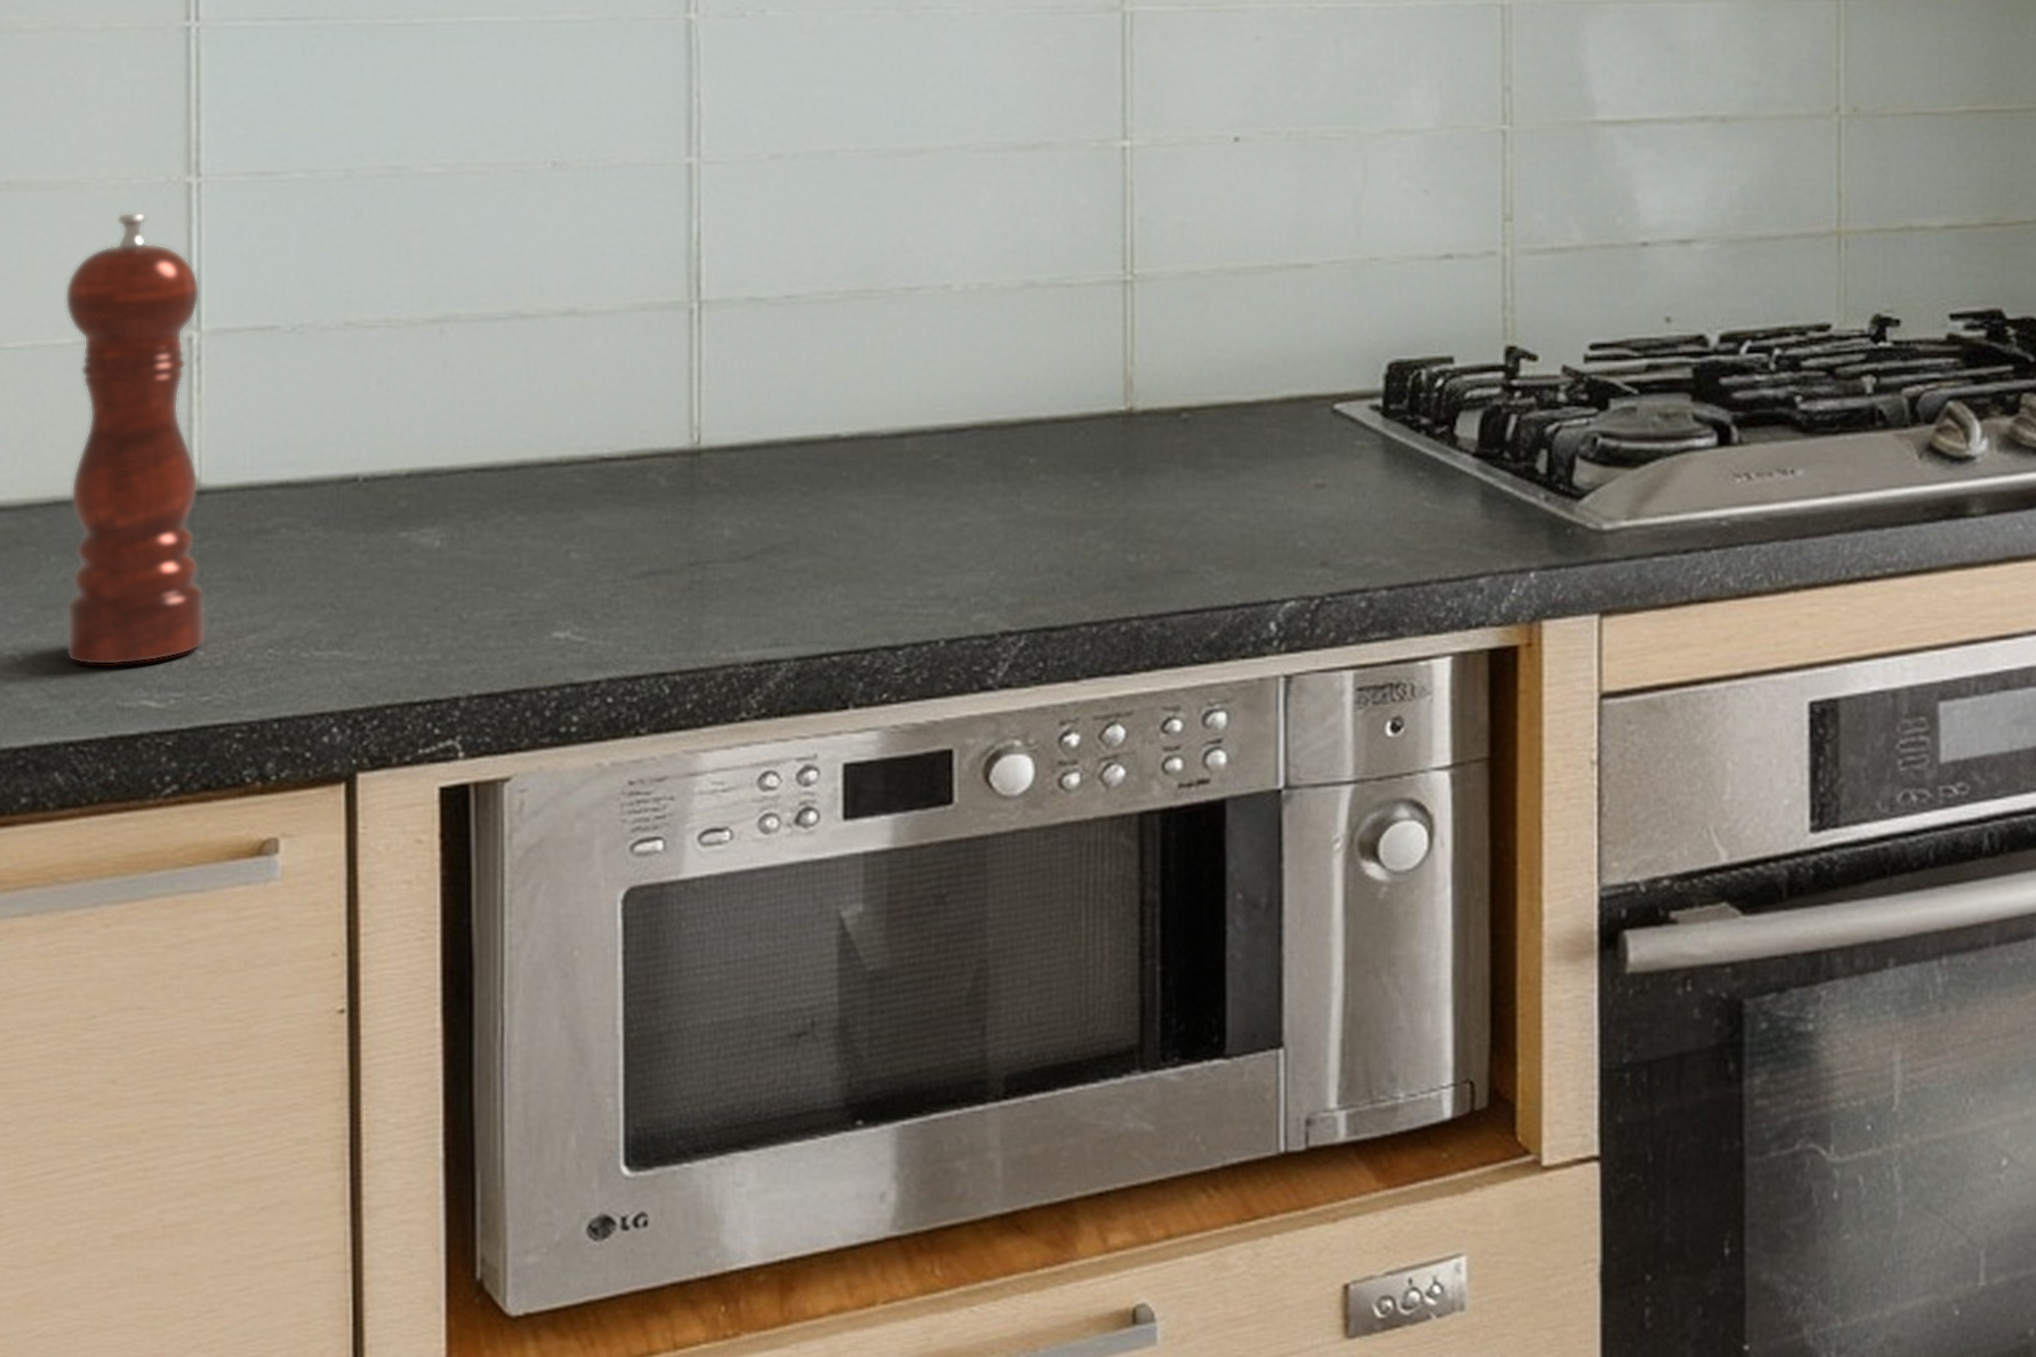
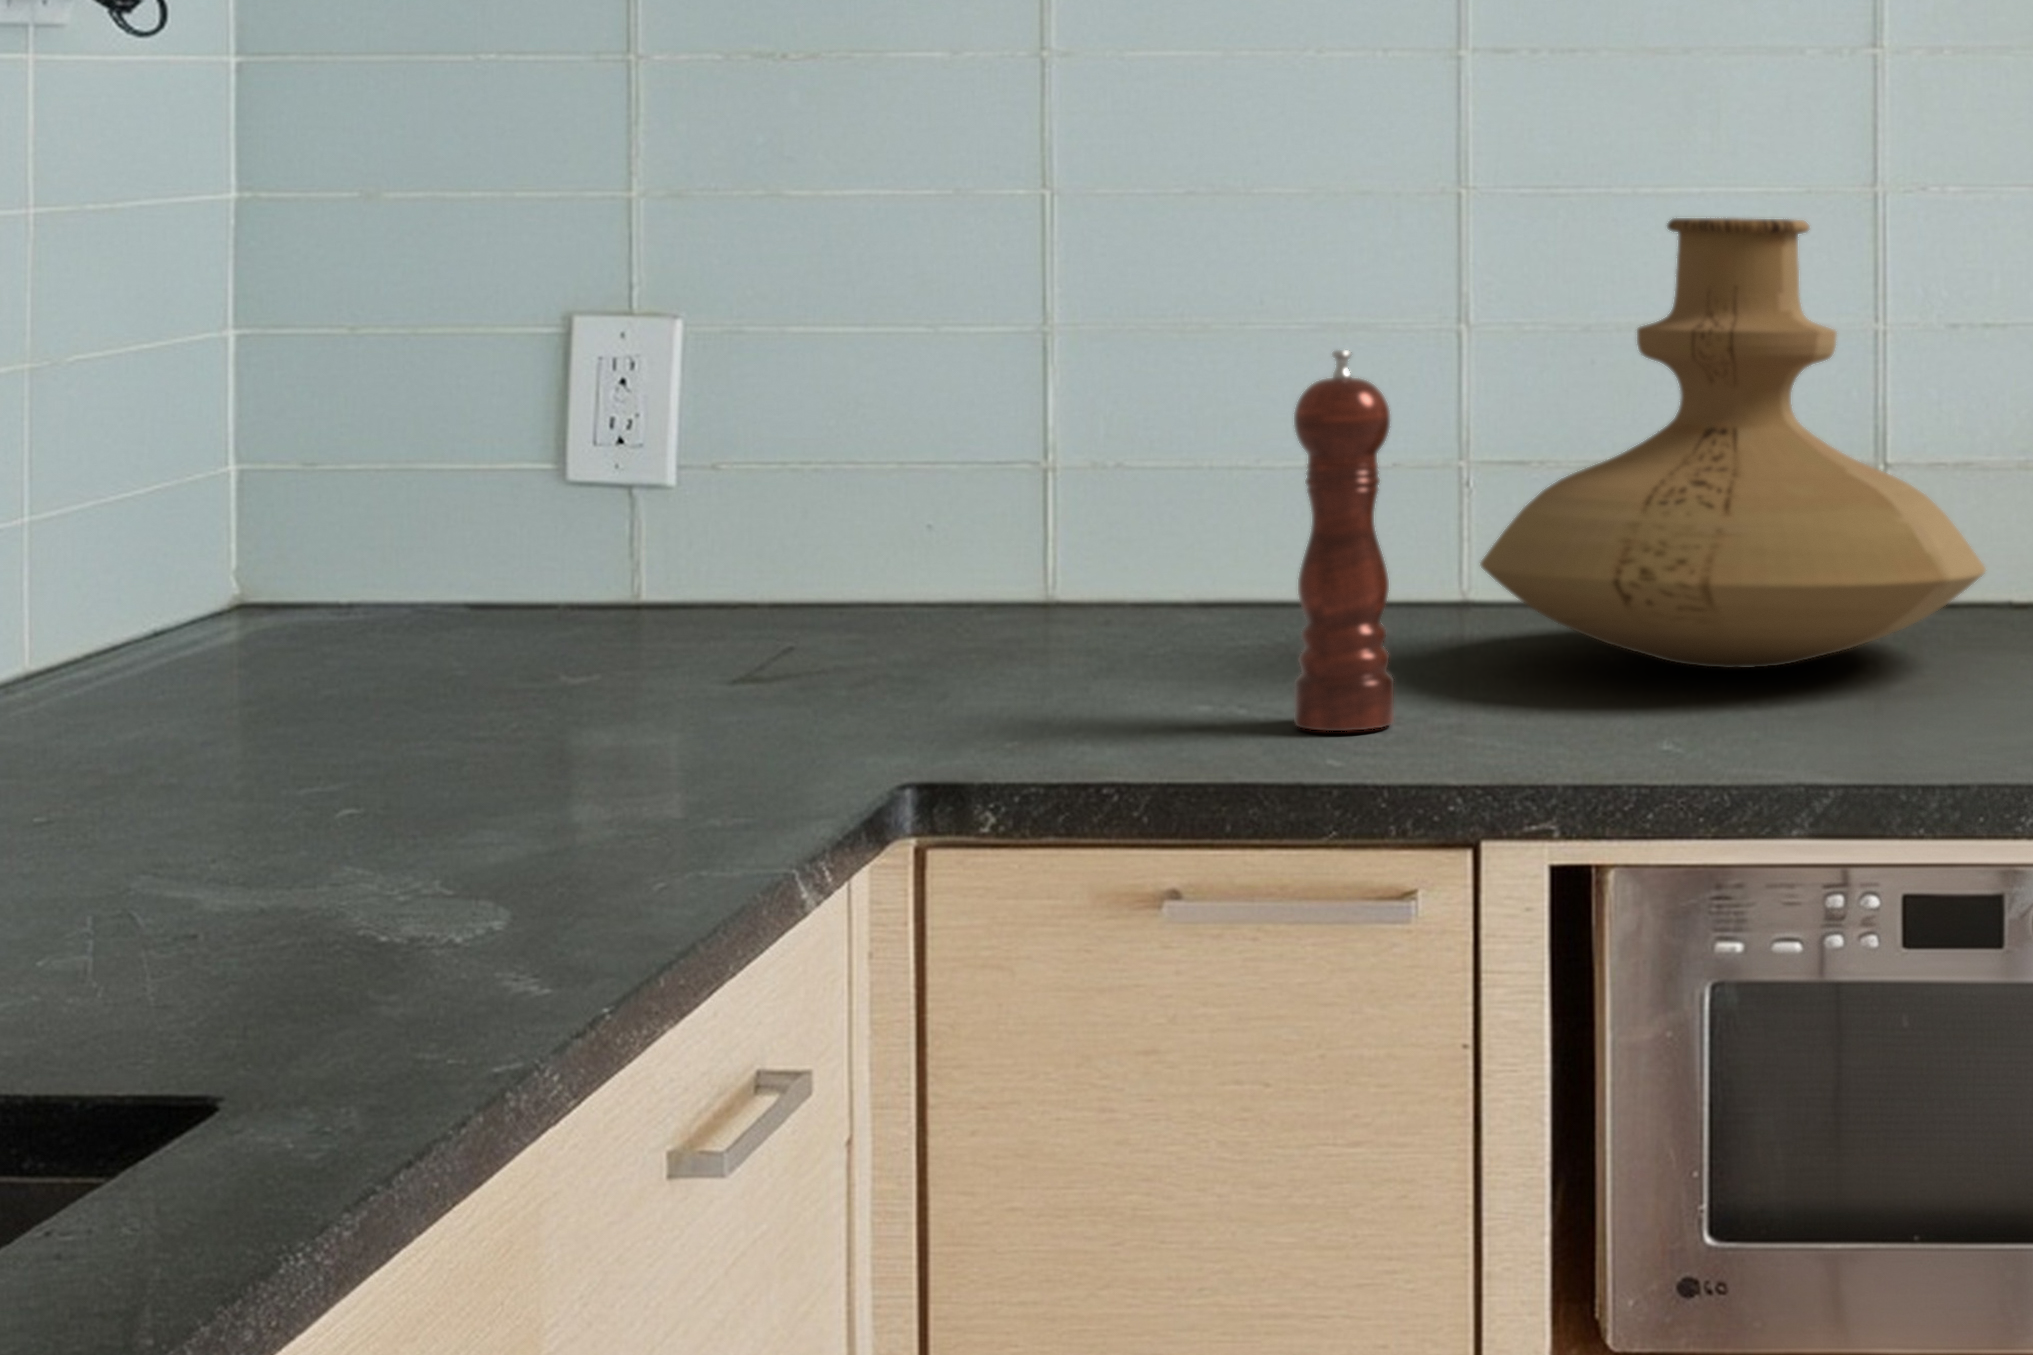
vase: none [251,39,852,520] -> present [1481,218,1986,668]

